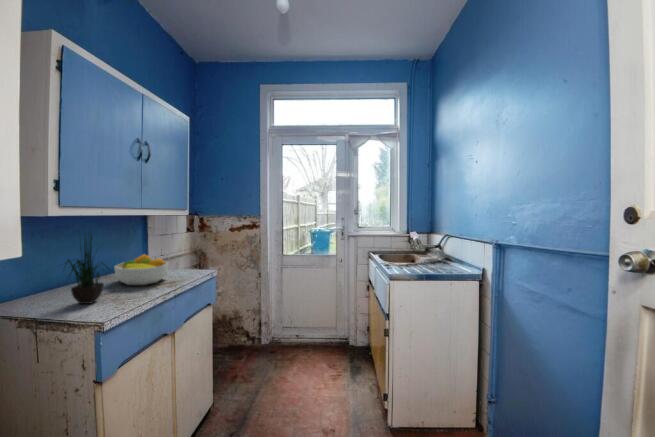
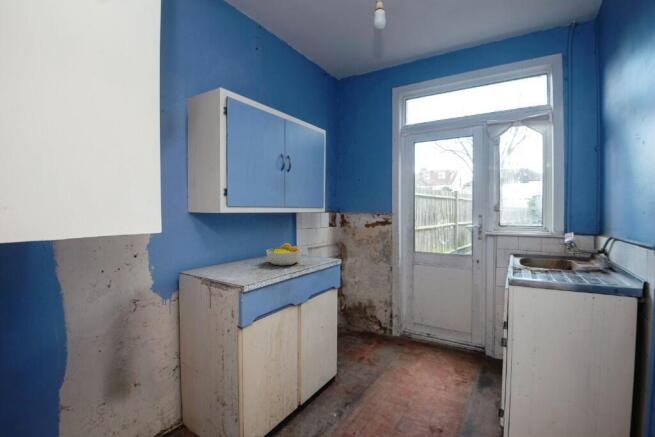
potted plant: present [66,237,109,304] -> none [229,216,259,273]

